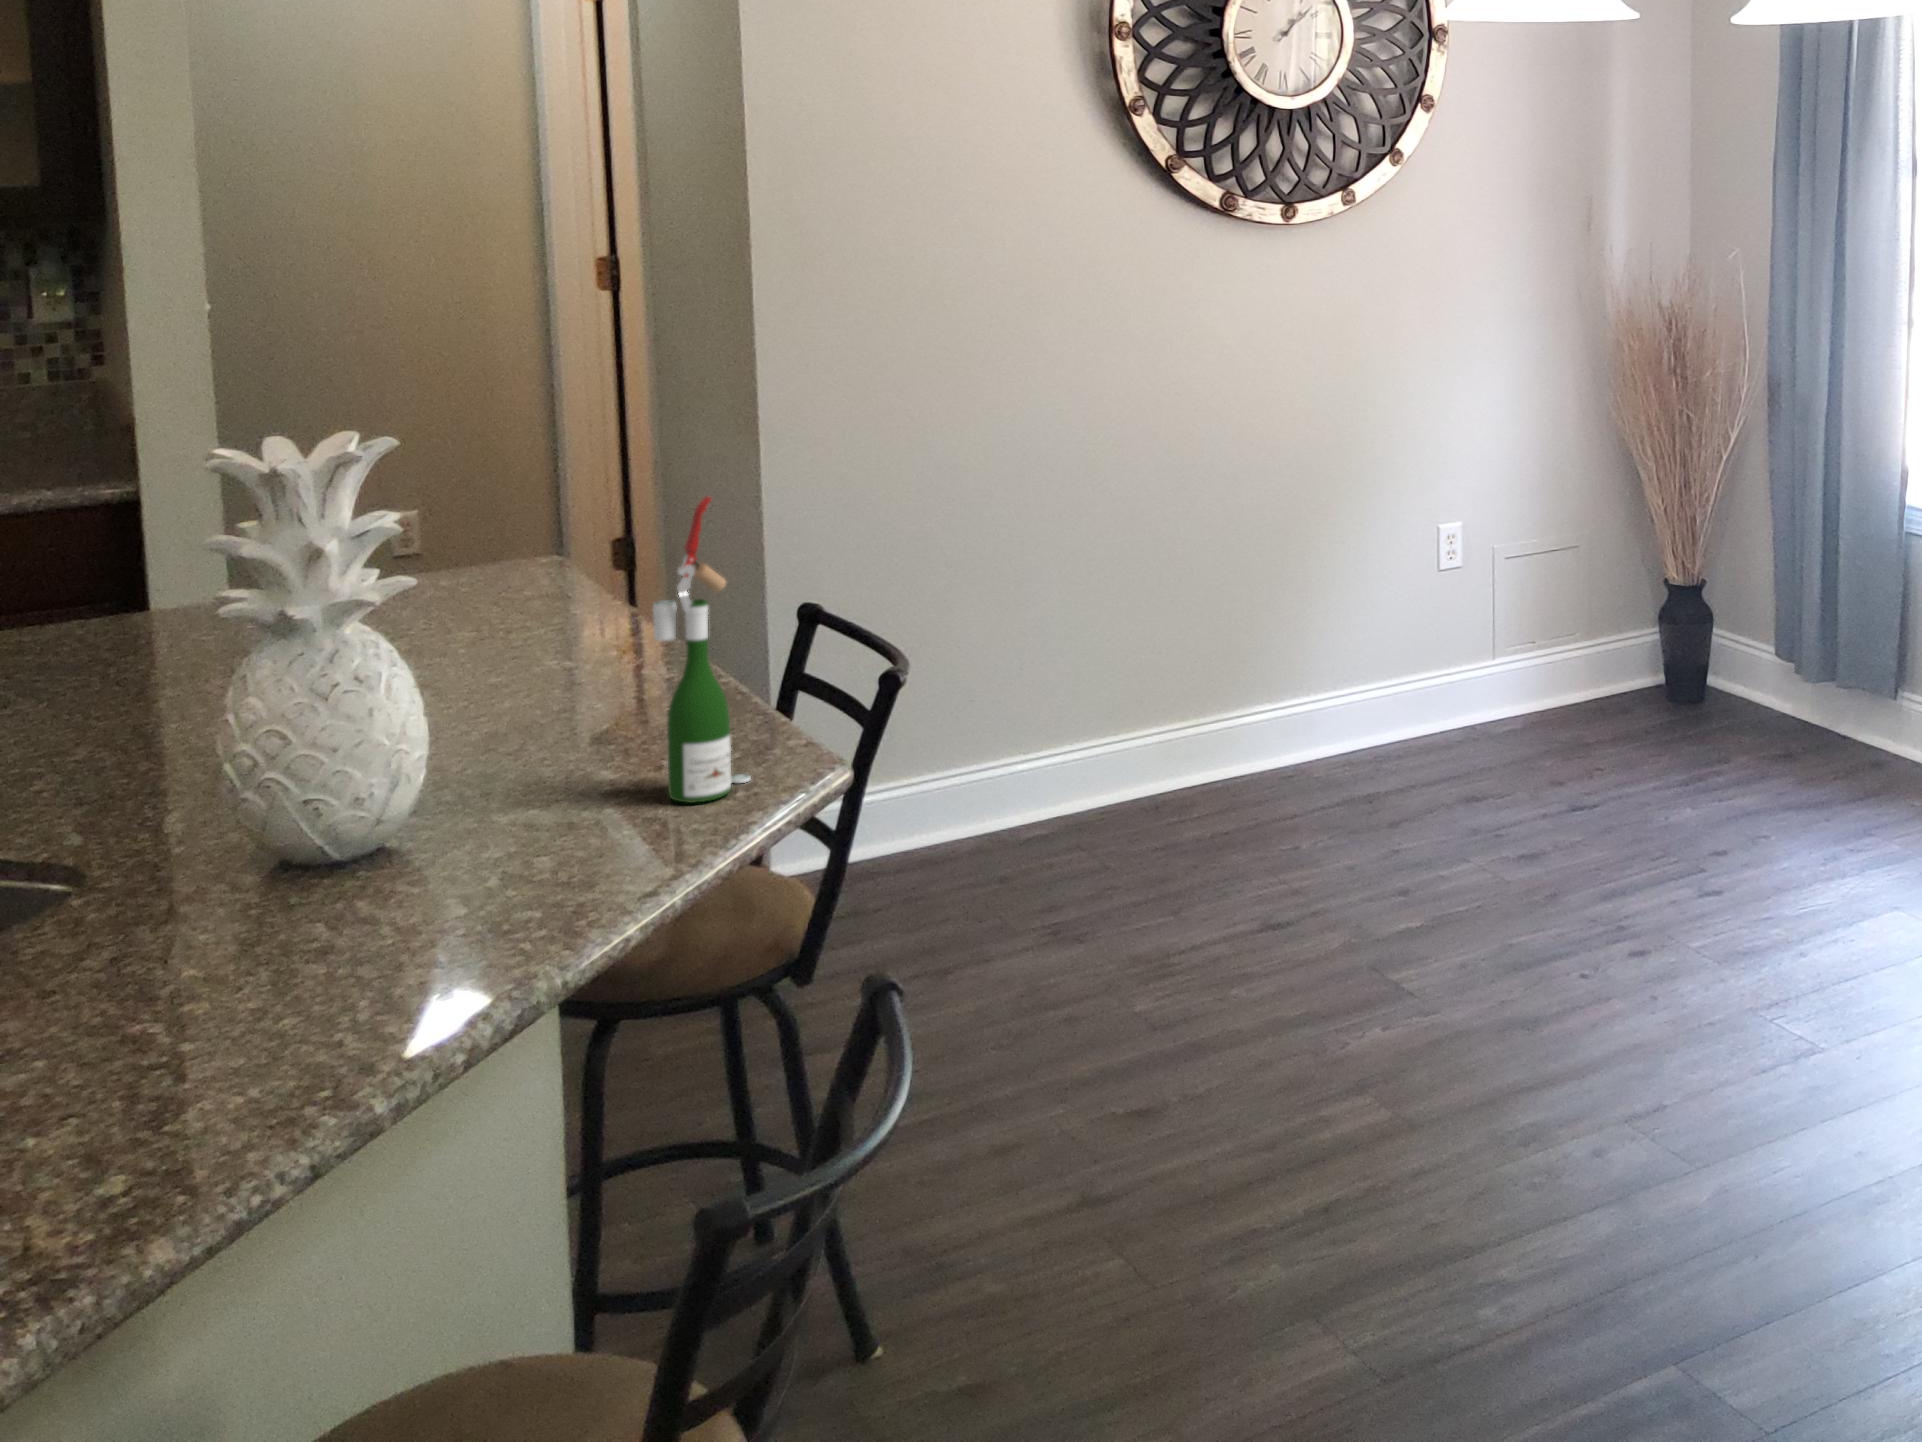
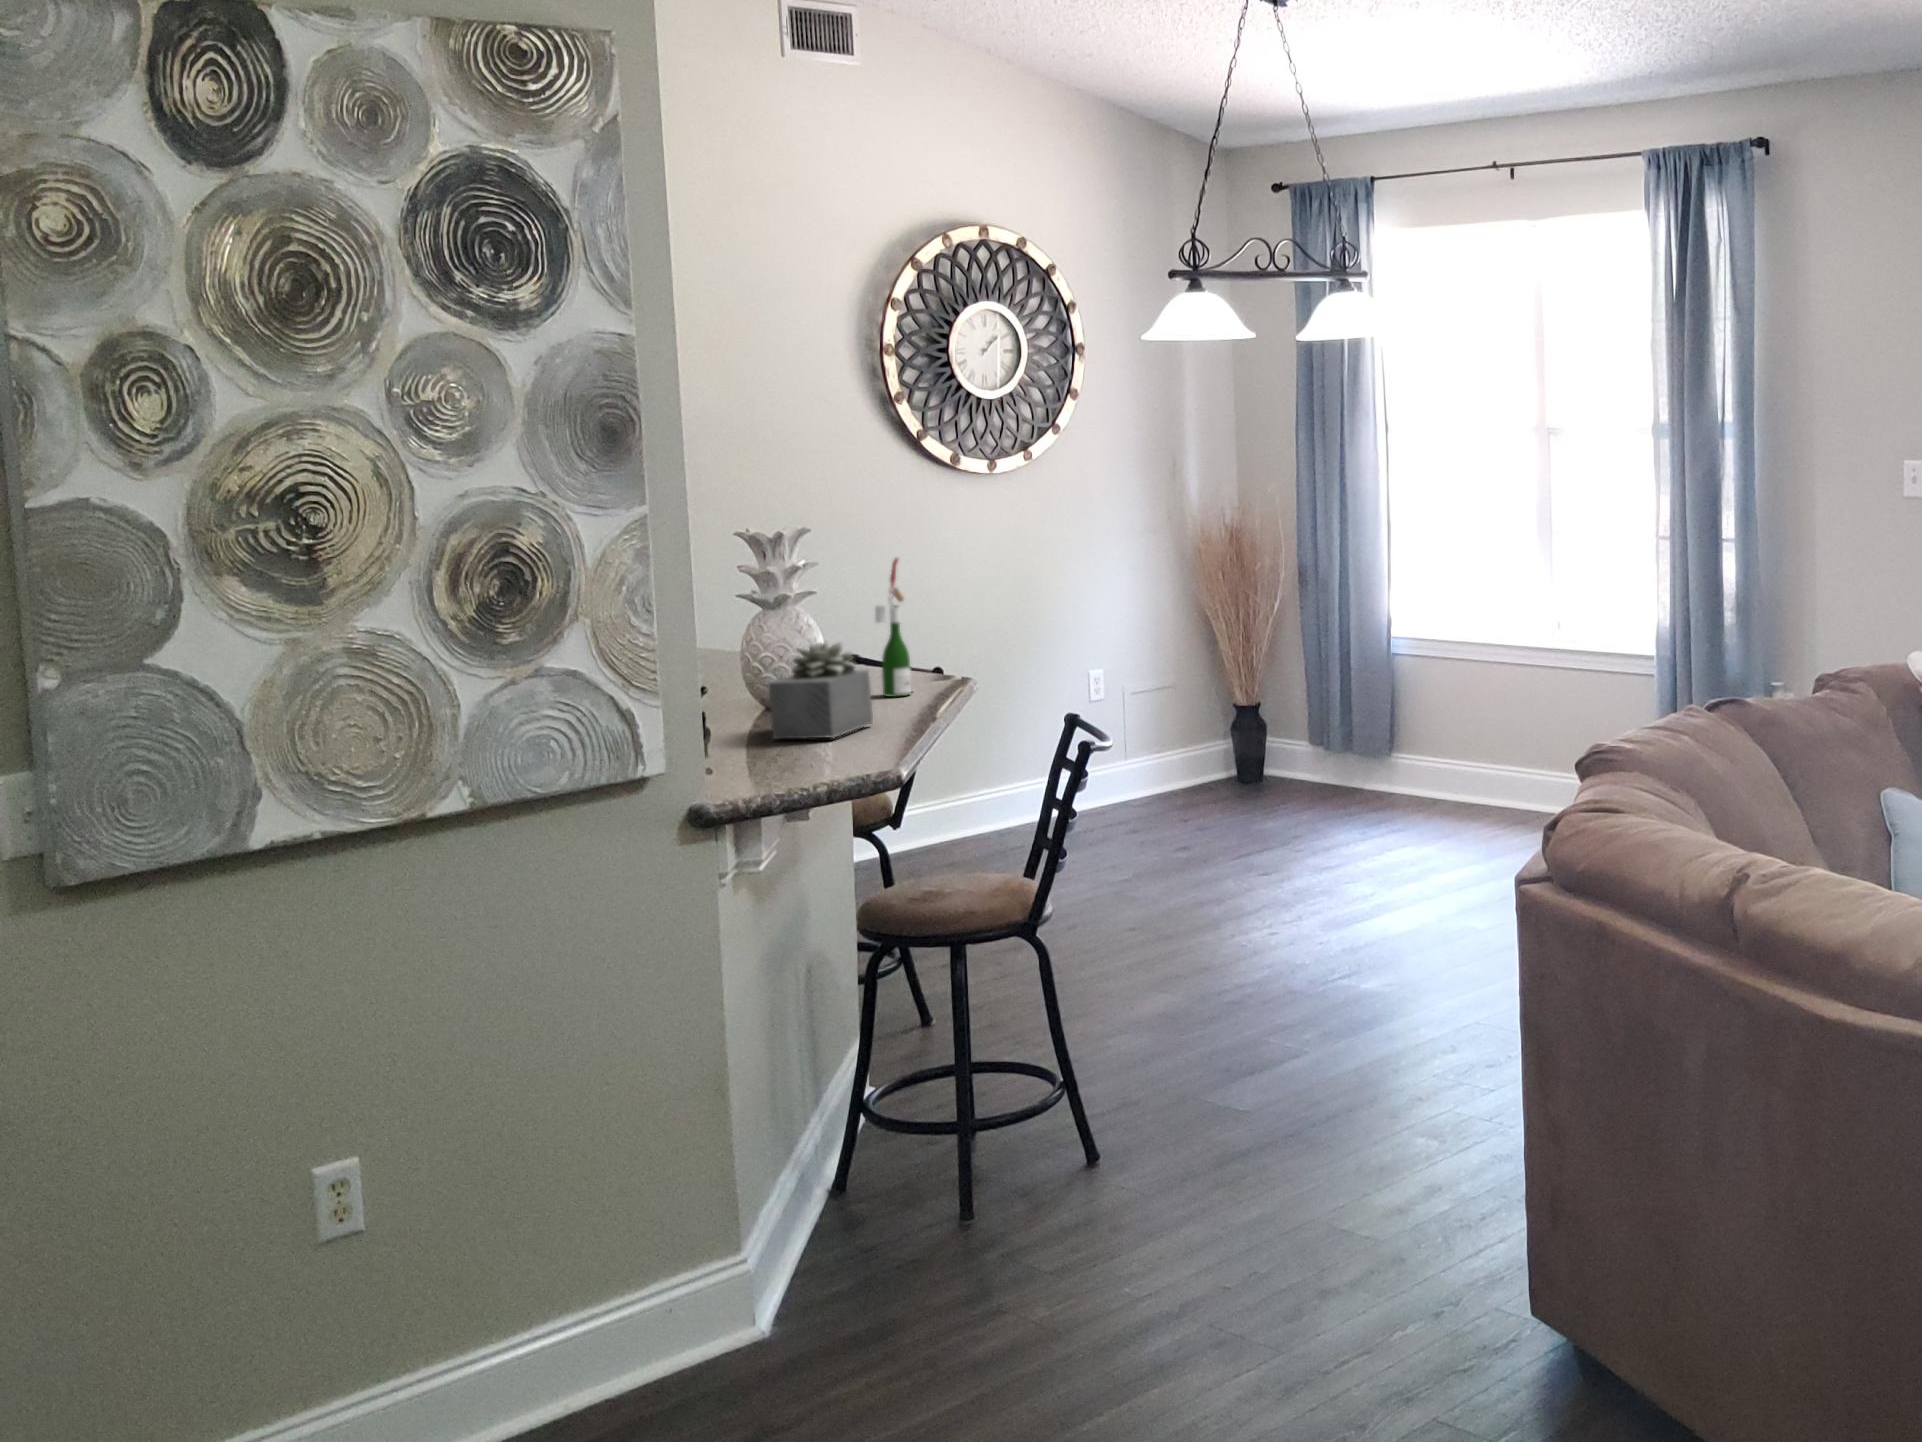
succulent plant: none [158,753,468,1039] -> present [769,642,873,739]

